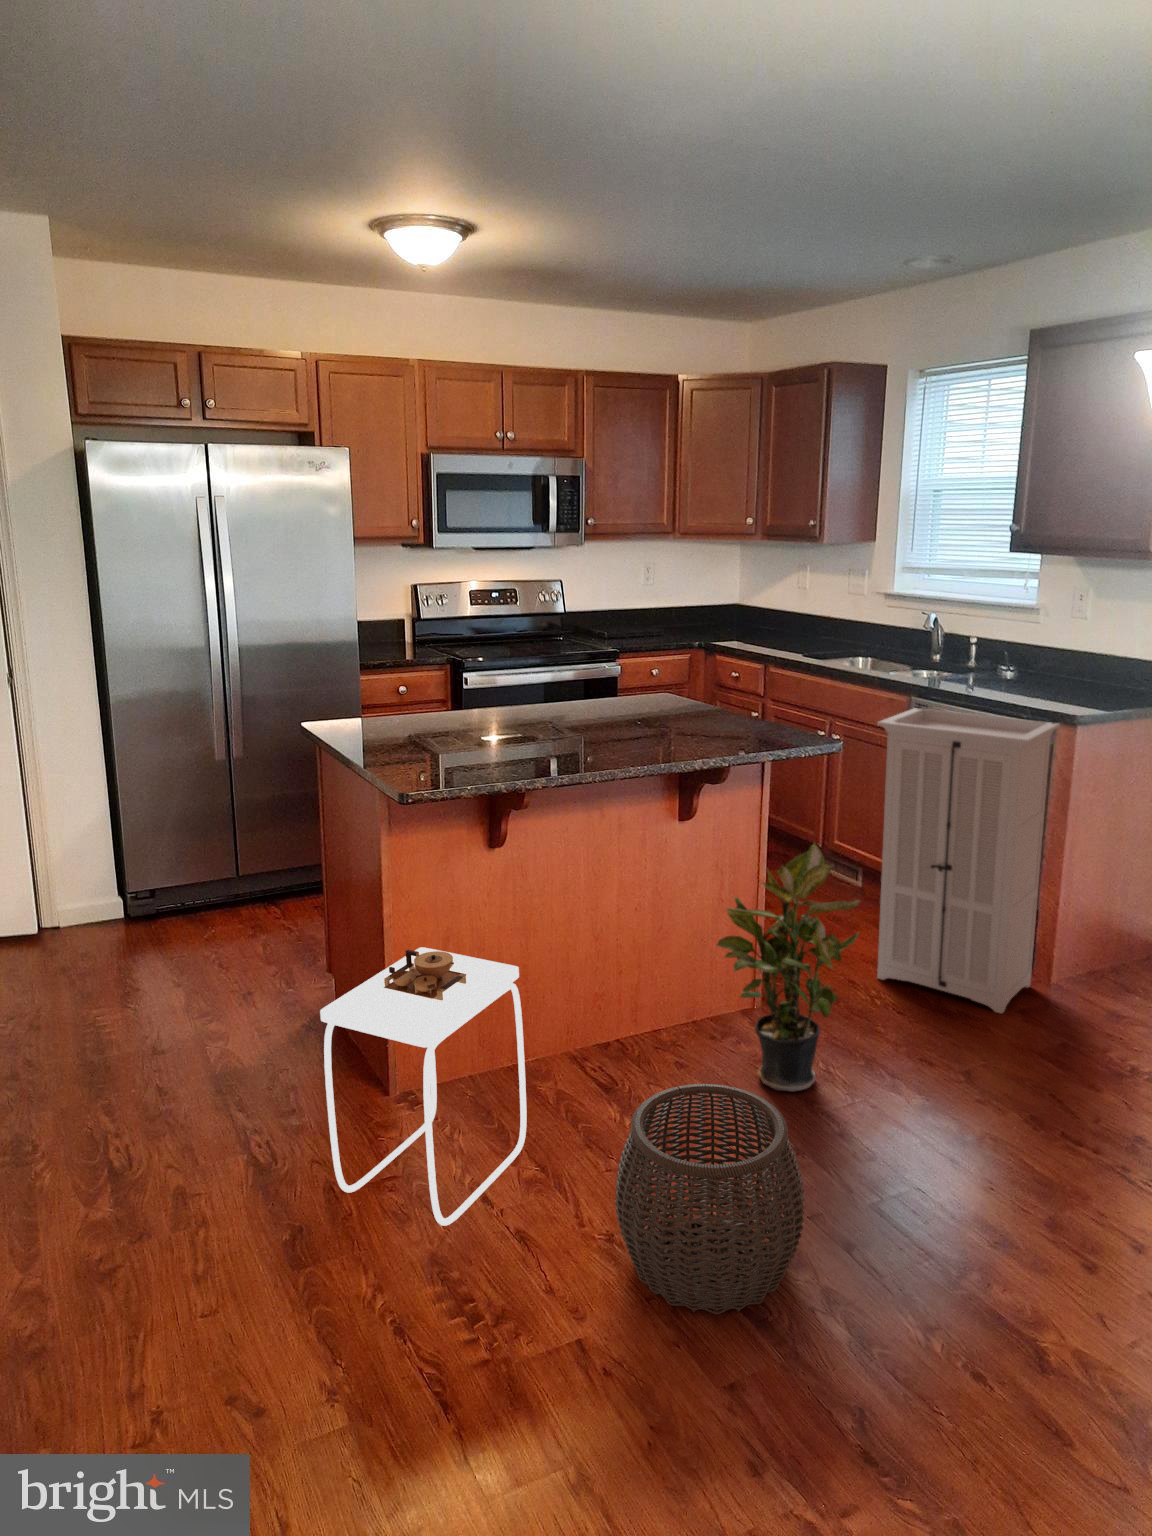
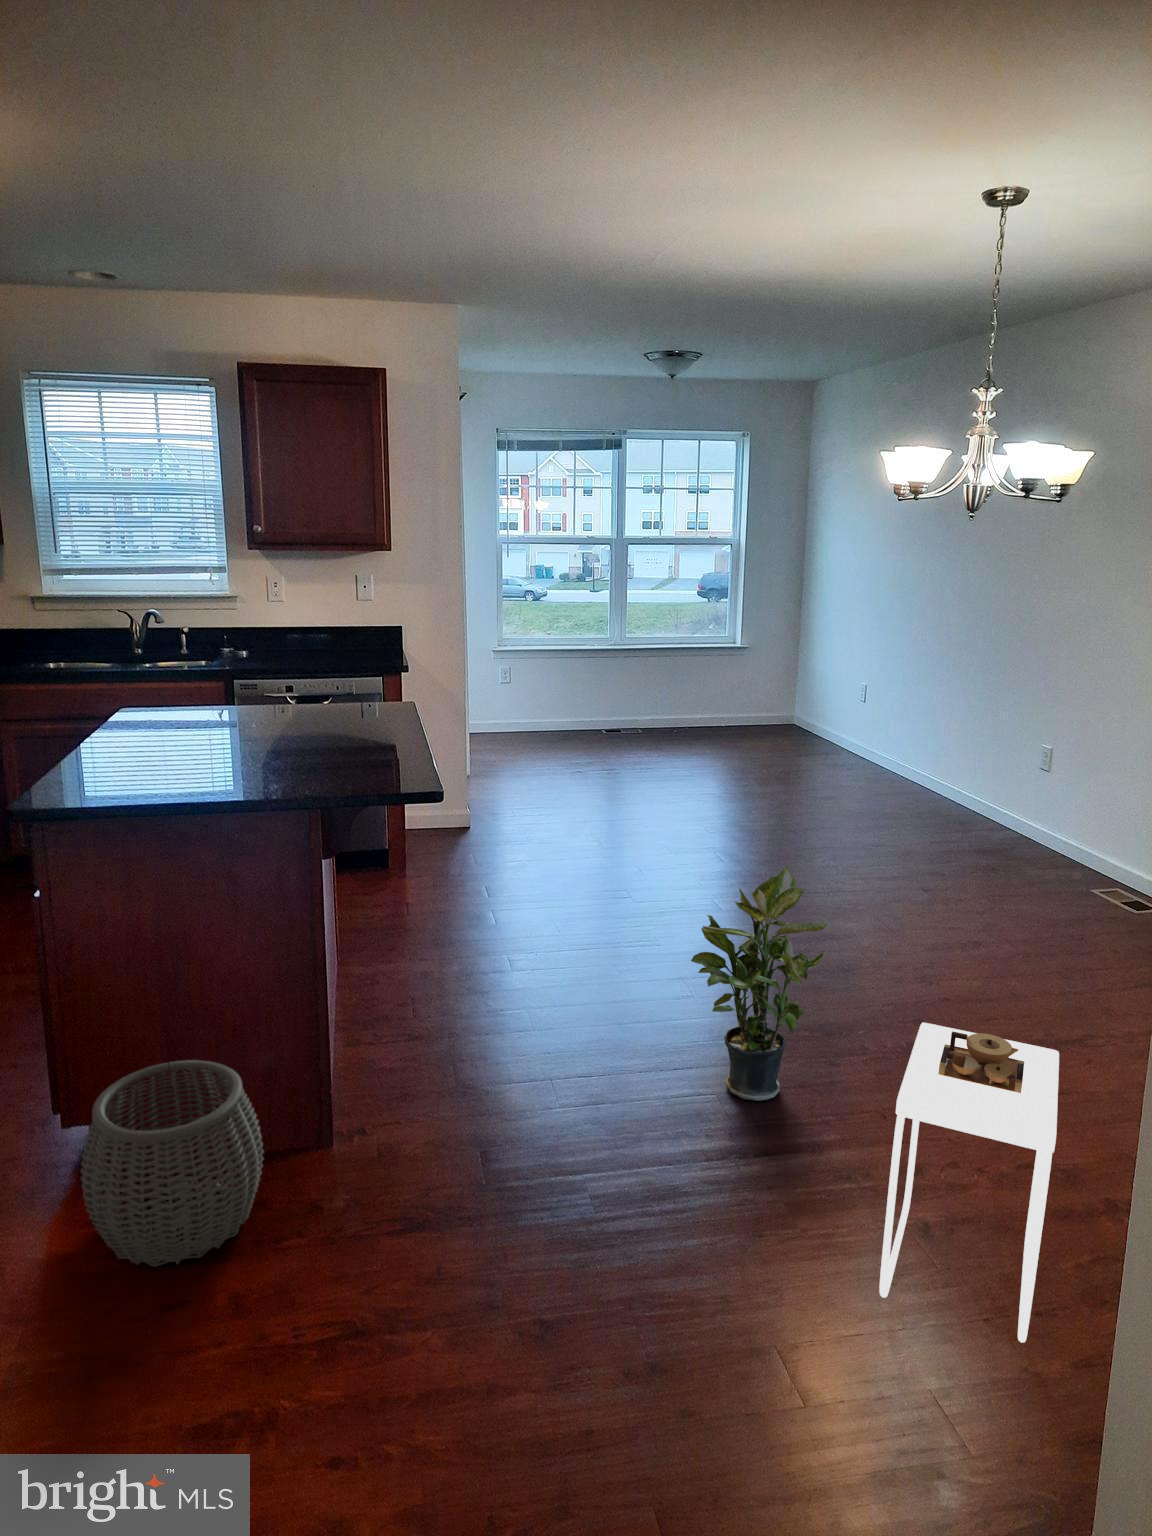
storage cabinet: present [877,704,1060,1014] -> none [834,736,1011,1029]
side table: present [320,947,527,1226] -> present [879,1023,1059,1343]
woven basket: present [615,1084,804,1314] -> present [81,1060,263,1266]

